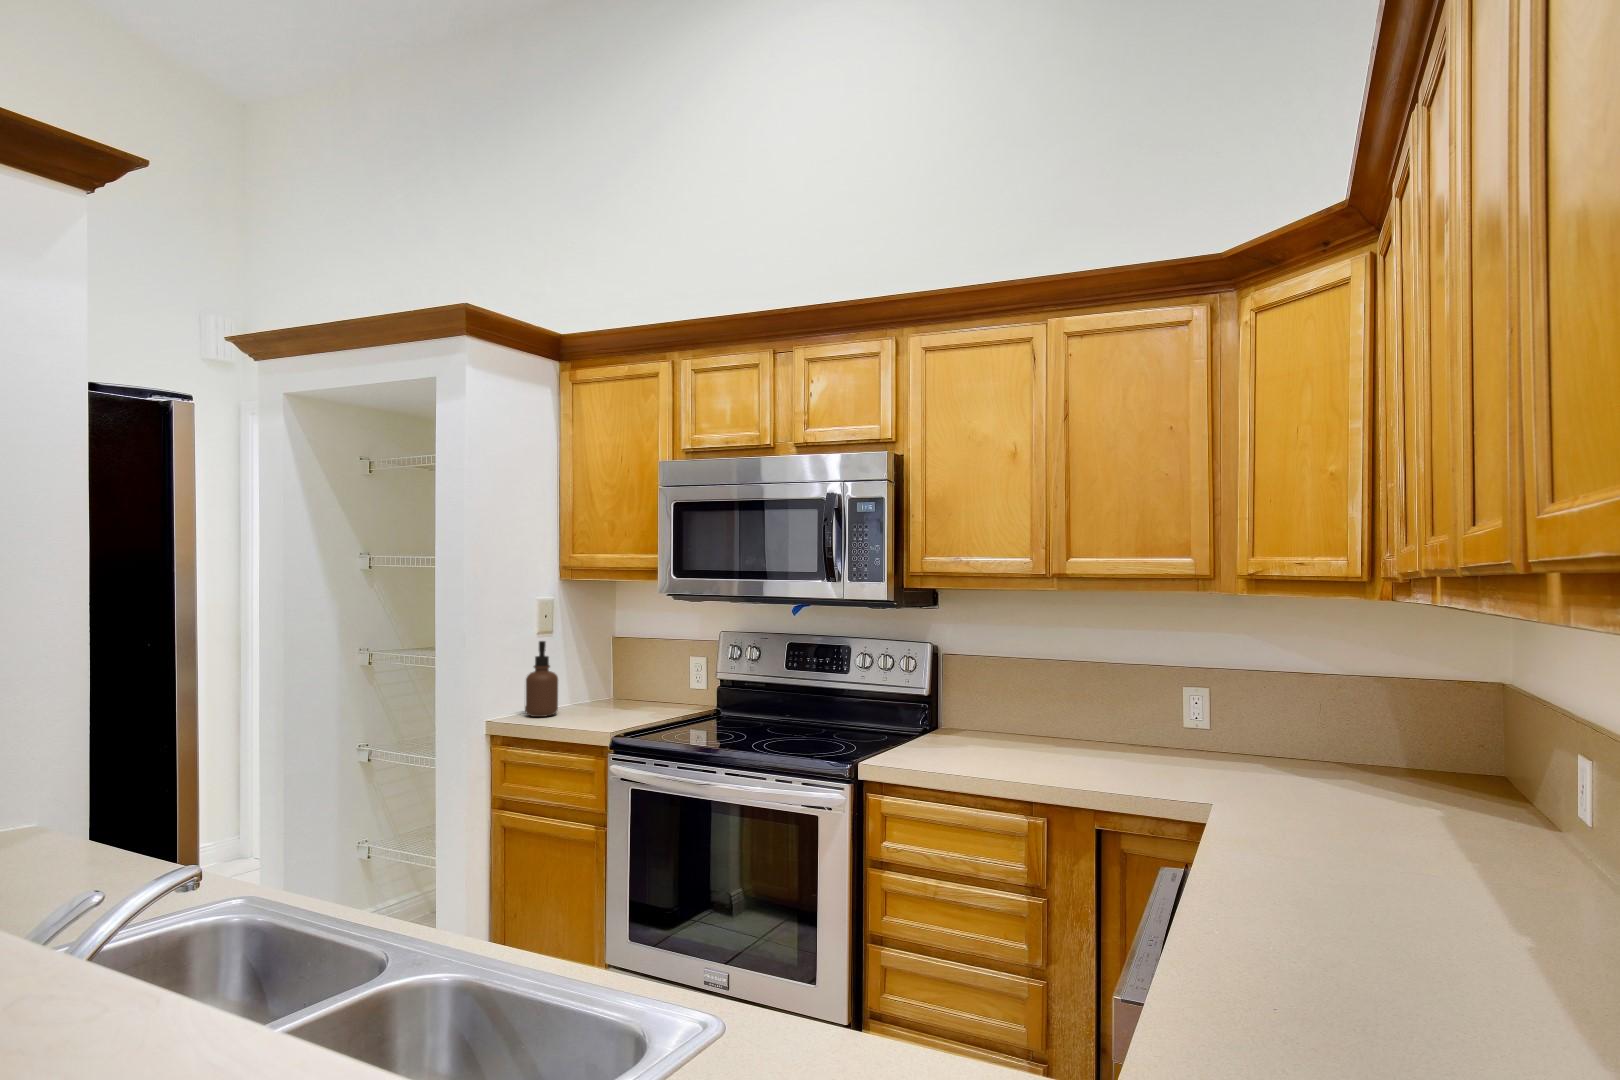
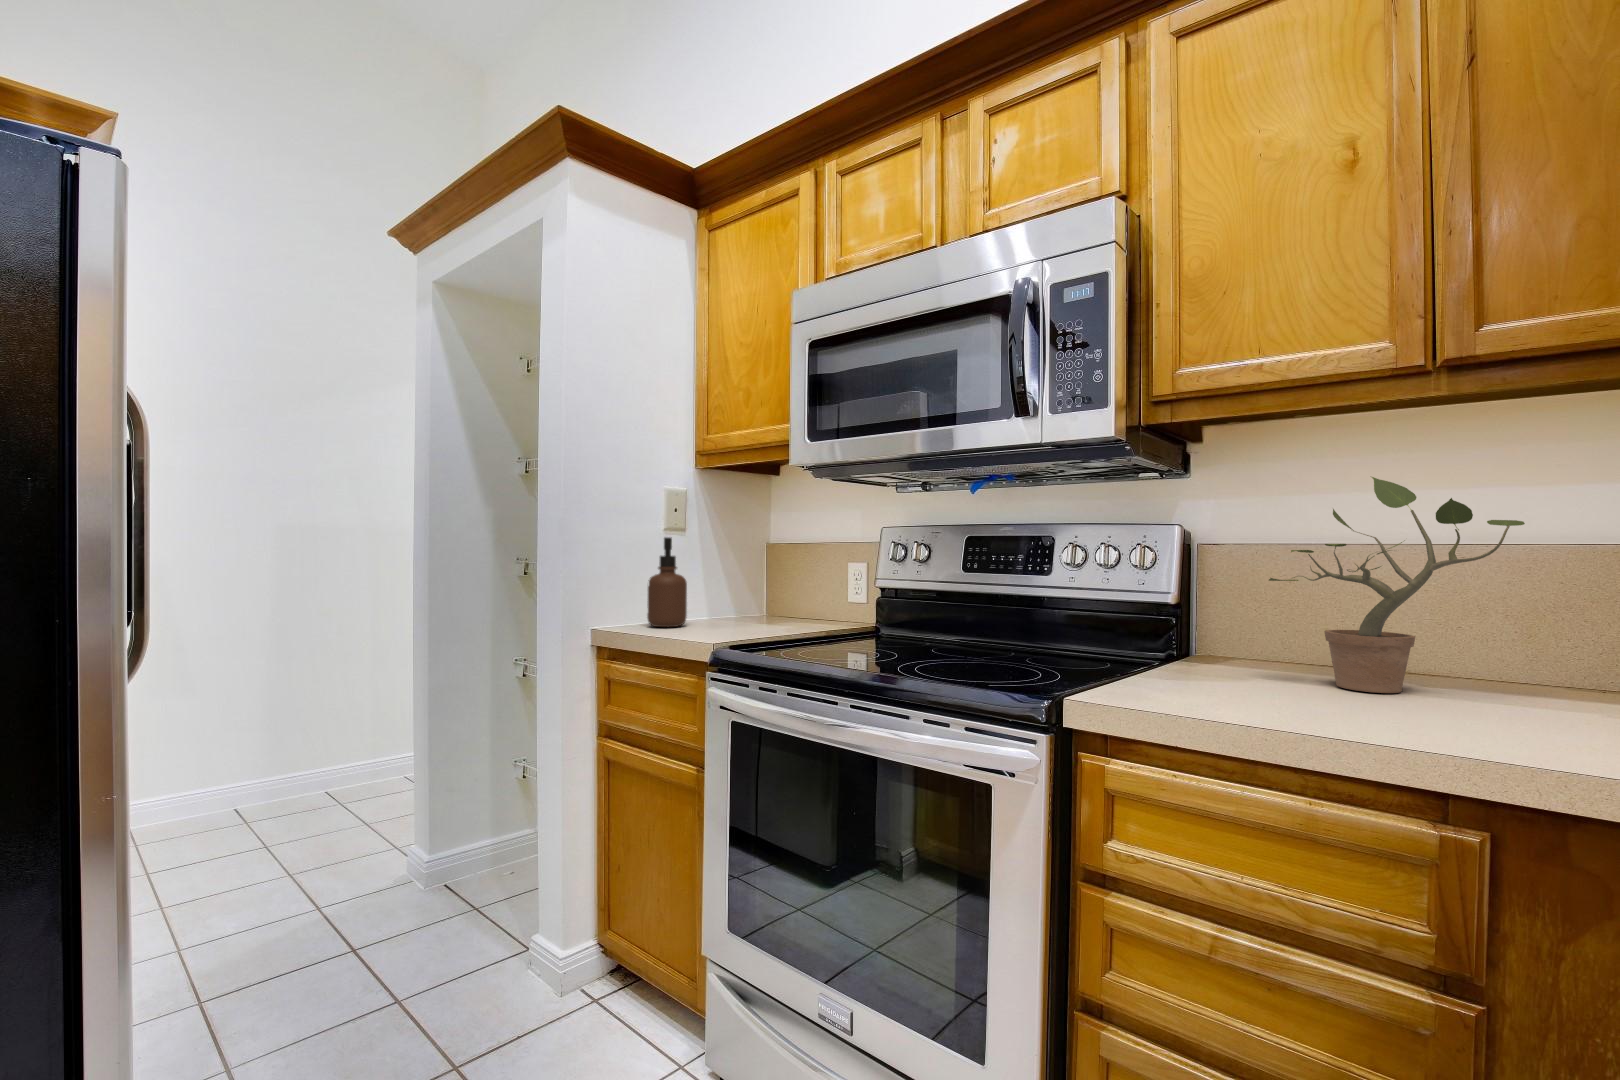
potted plant: none [971,622,1090,749] -> present [1269,477,1525,693]

